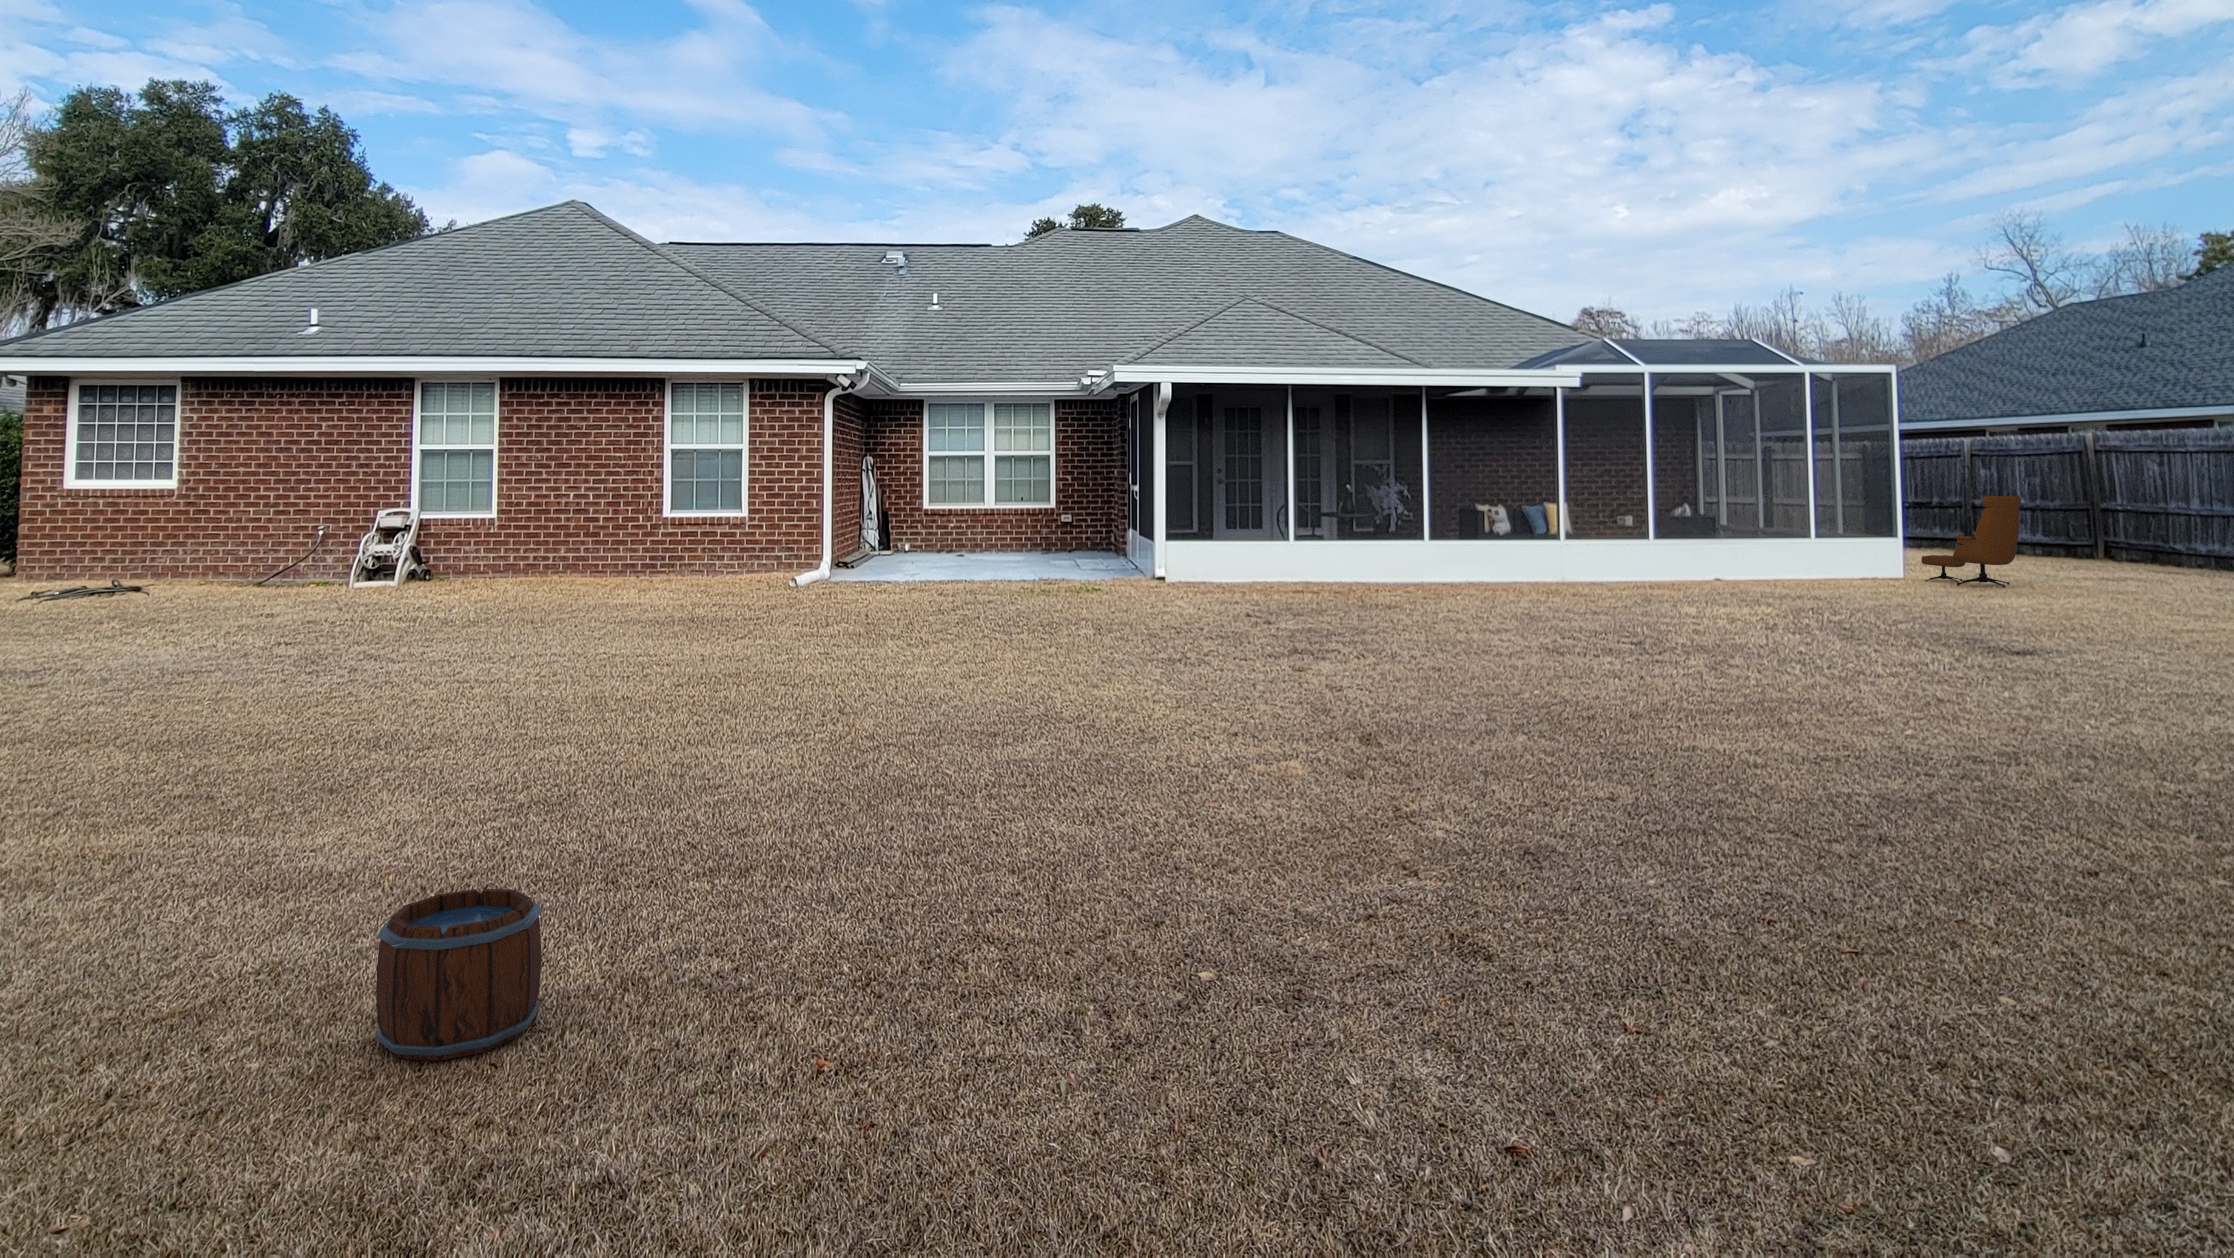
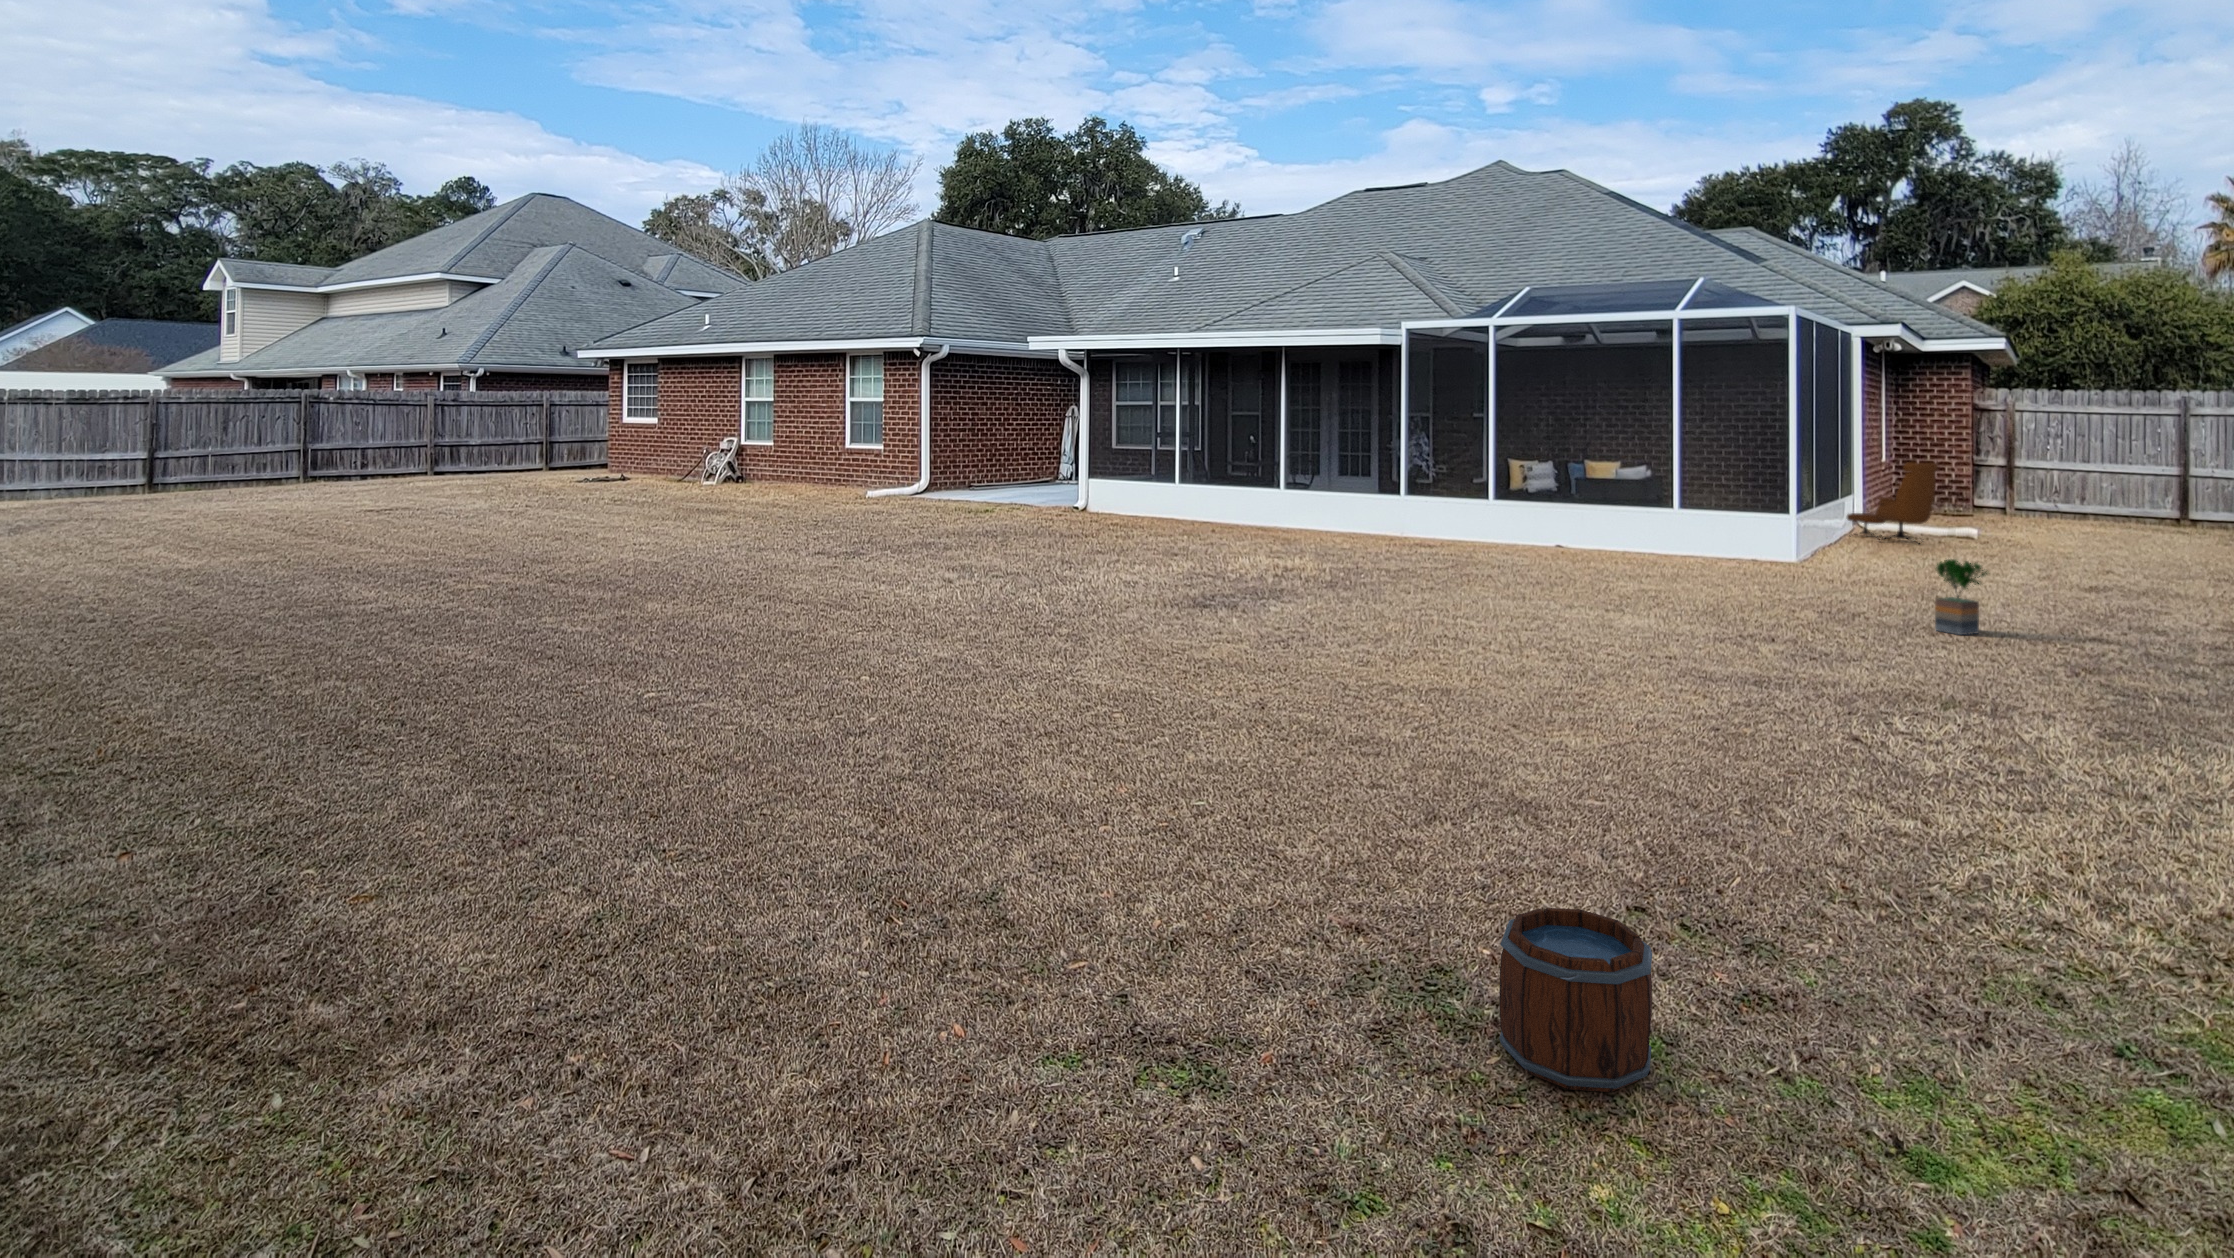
potted tree: none [2014,588,2078,673] -> present [1935,559,1987,635]
bucket: present [376,889,542,1061] -> present [1499,908,1652,1092]

